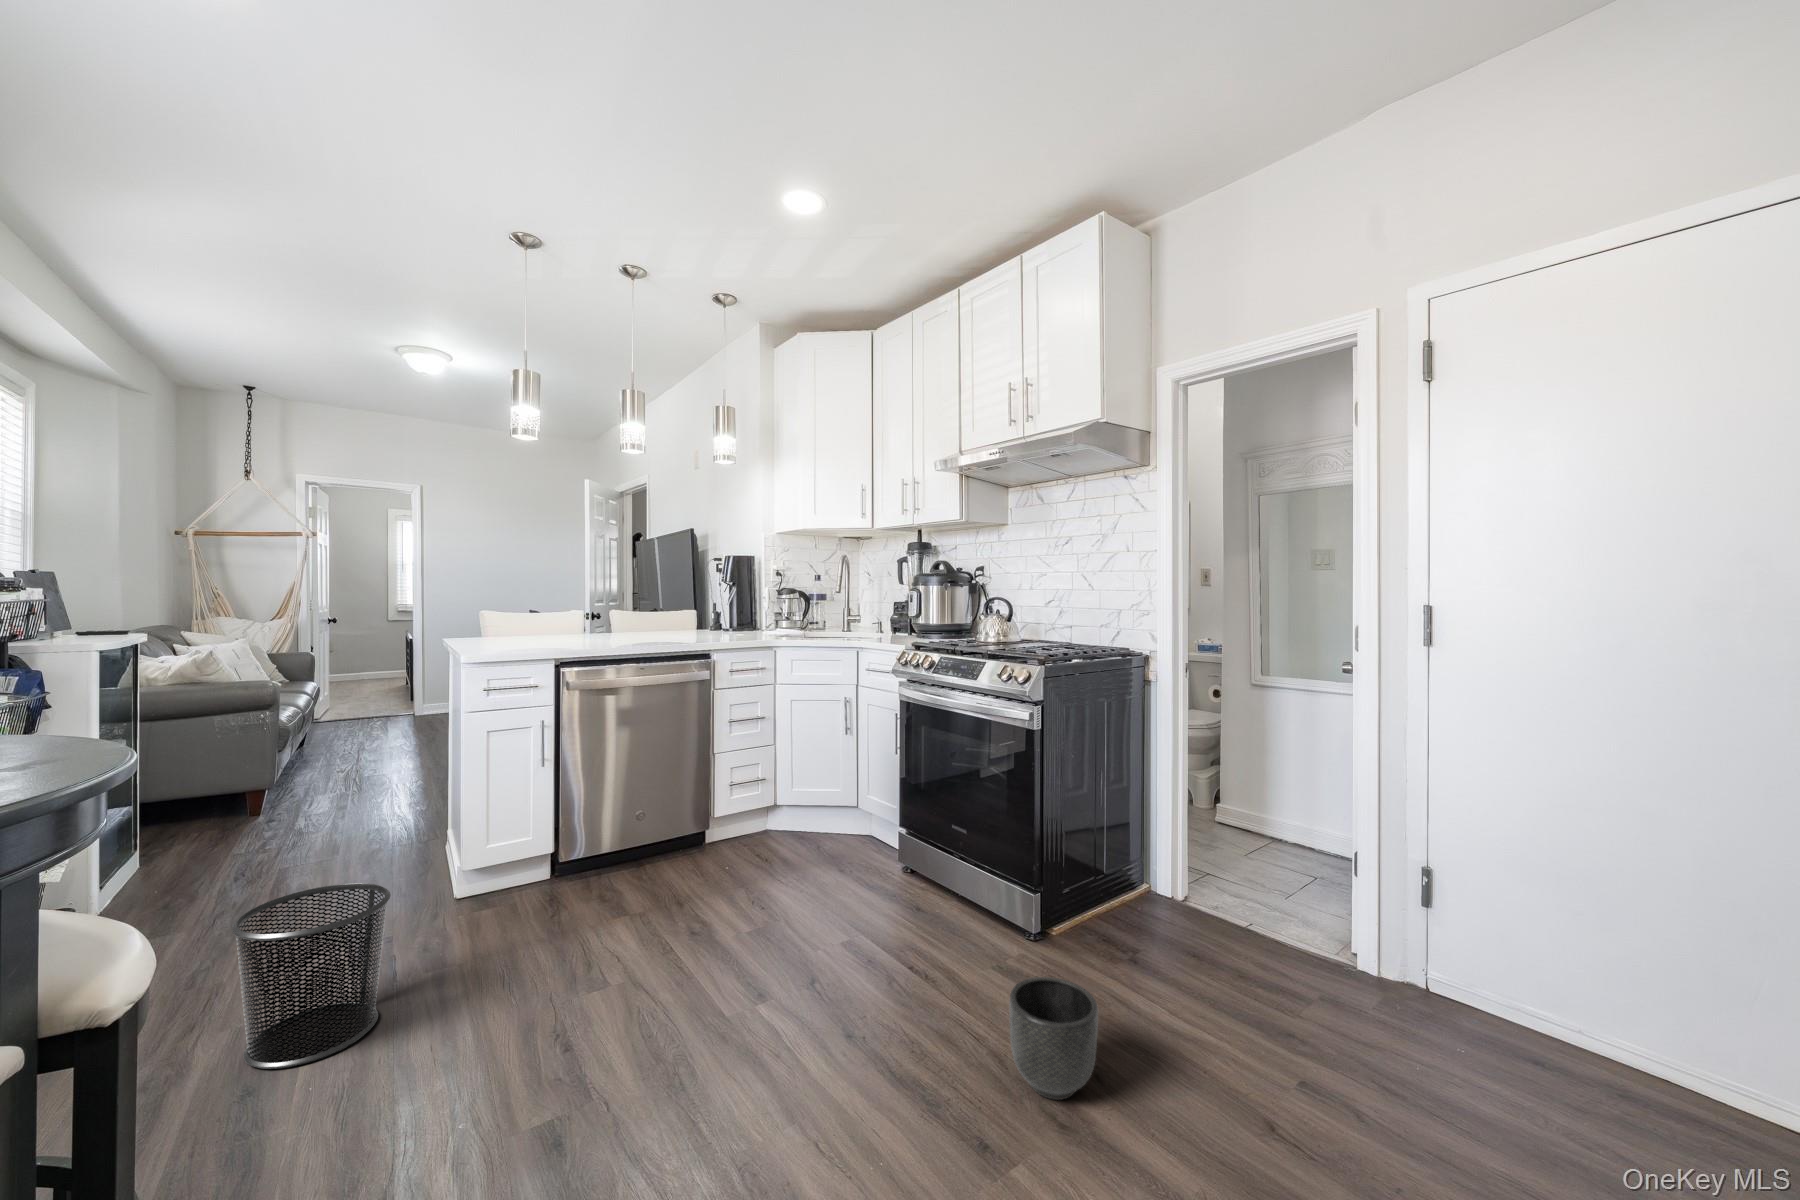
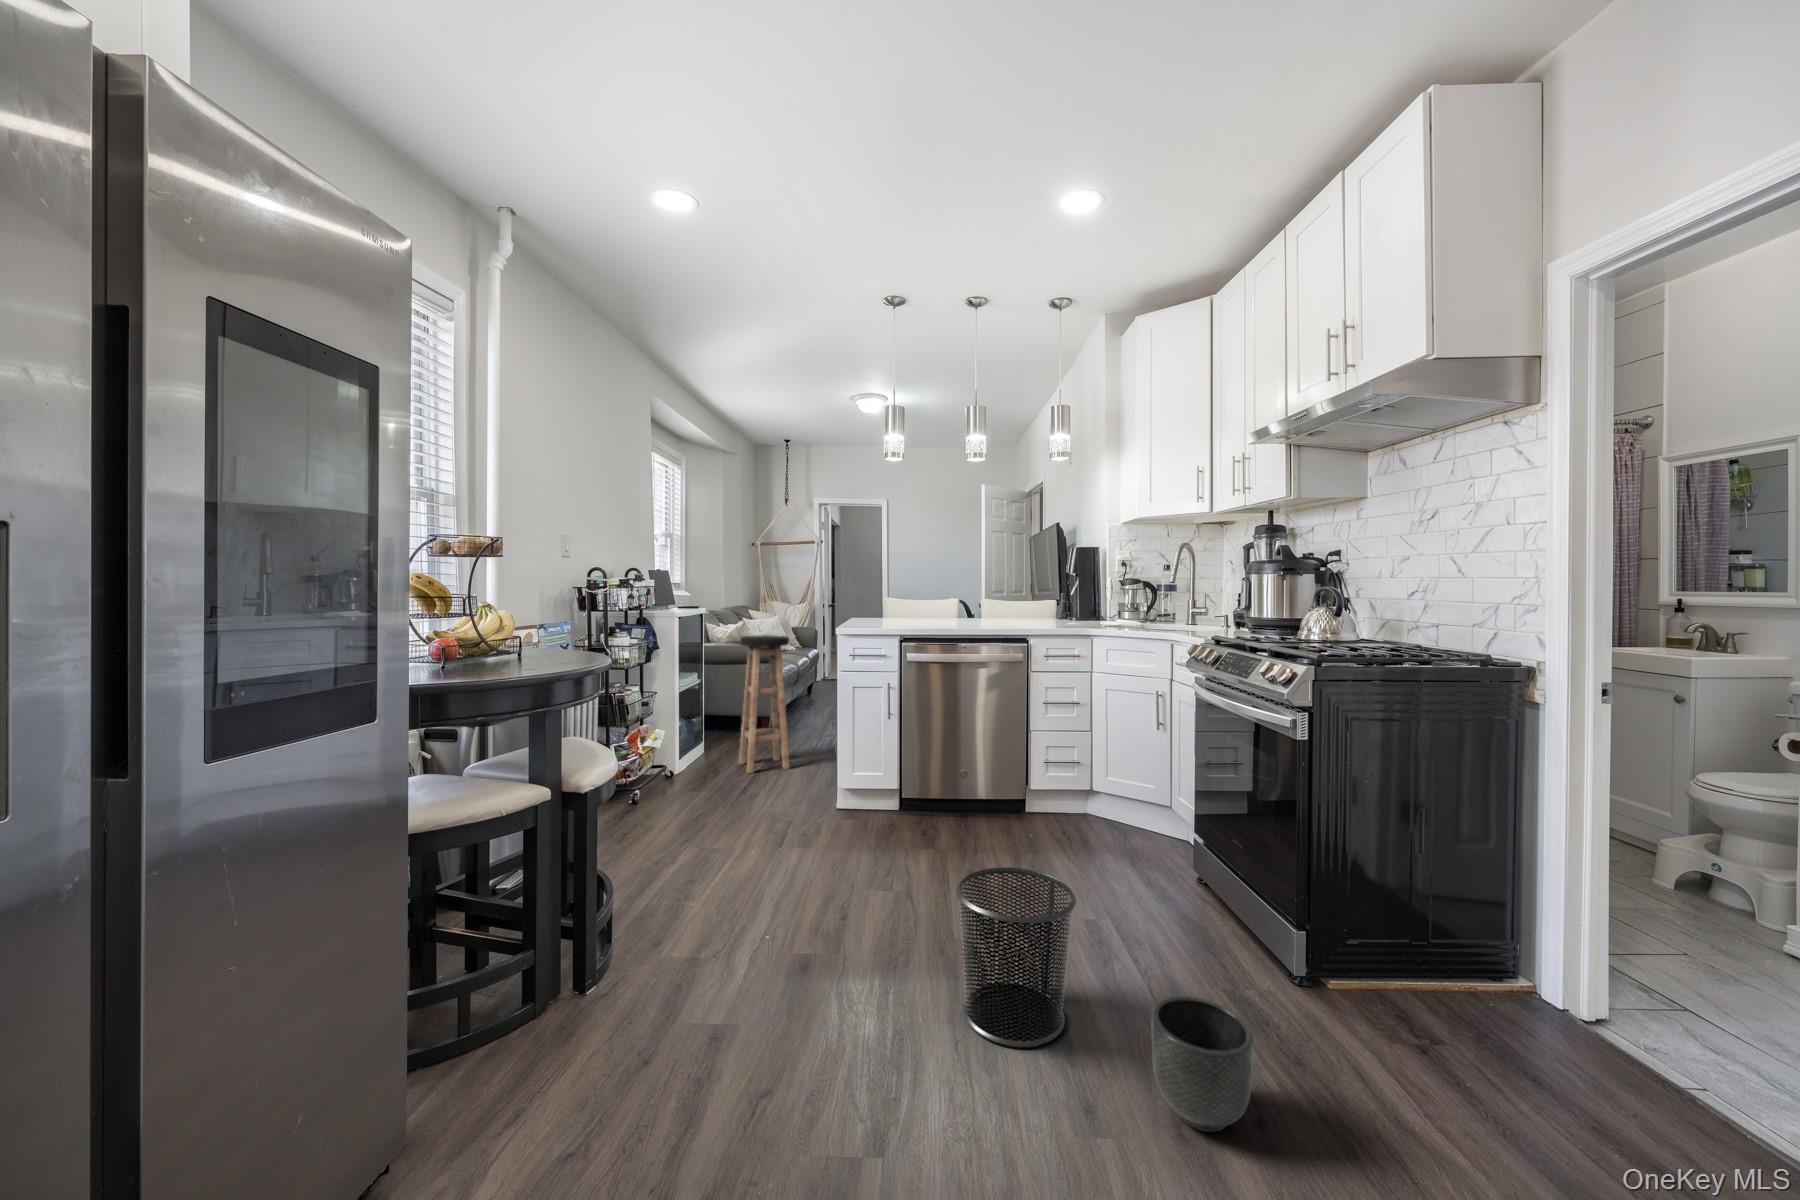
bar stool: none [231,668,338,881] -> present [739,635,790,773]
waste bin: present [231,883,391,1069] -> present [956,867,1076,1047]

